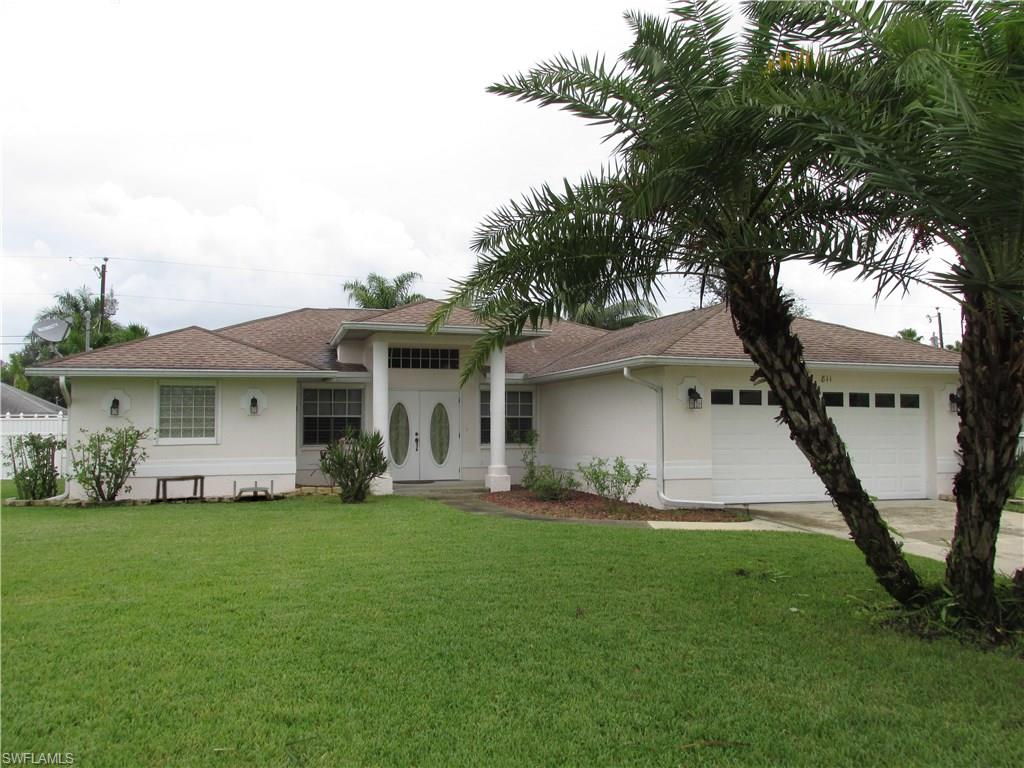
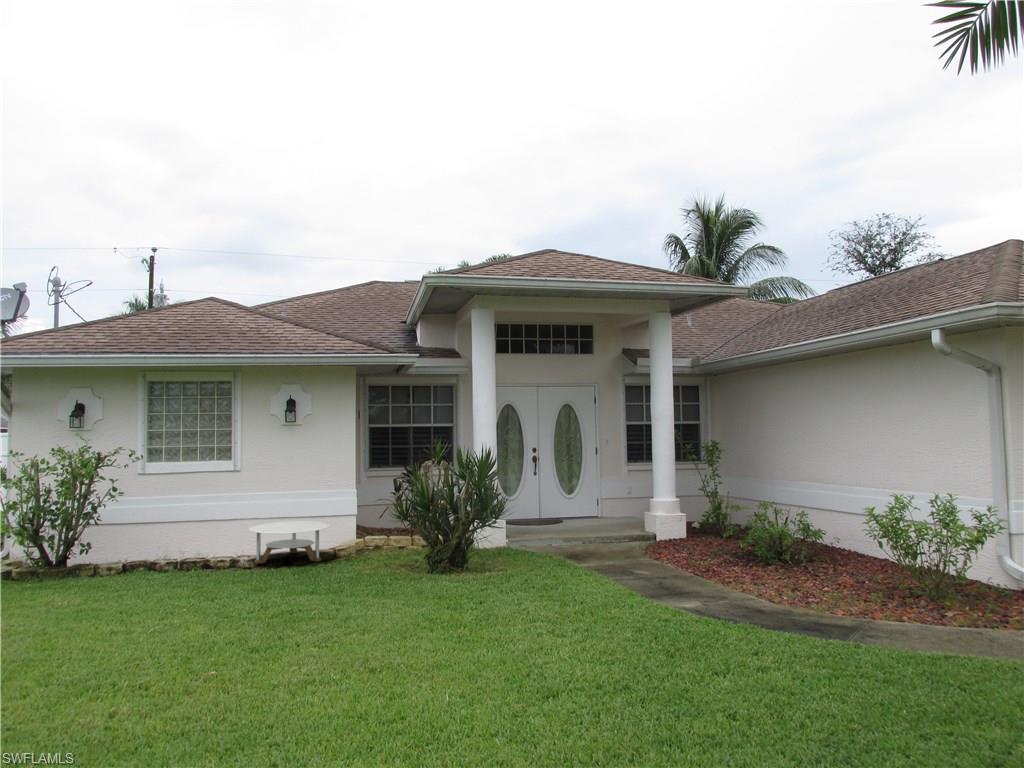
bench: present [156,475,205,502] -> none [136,520,214,567]

